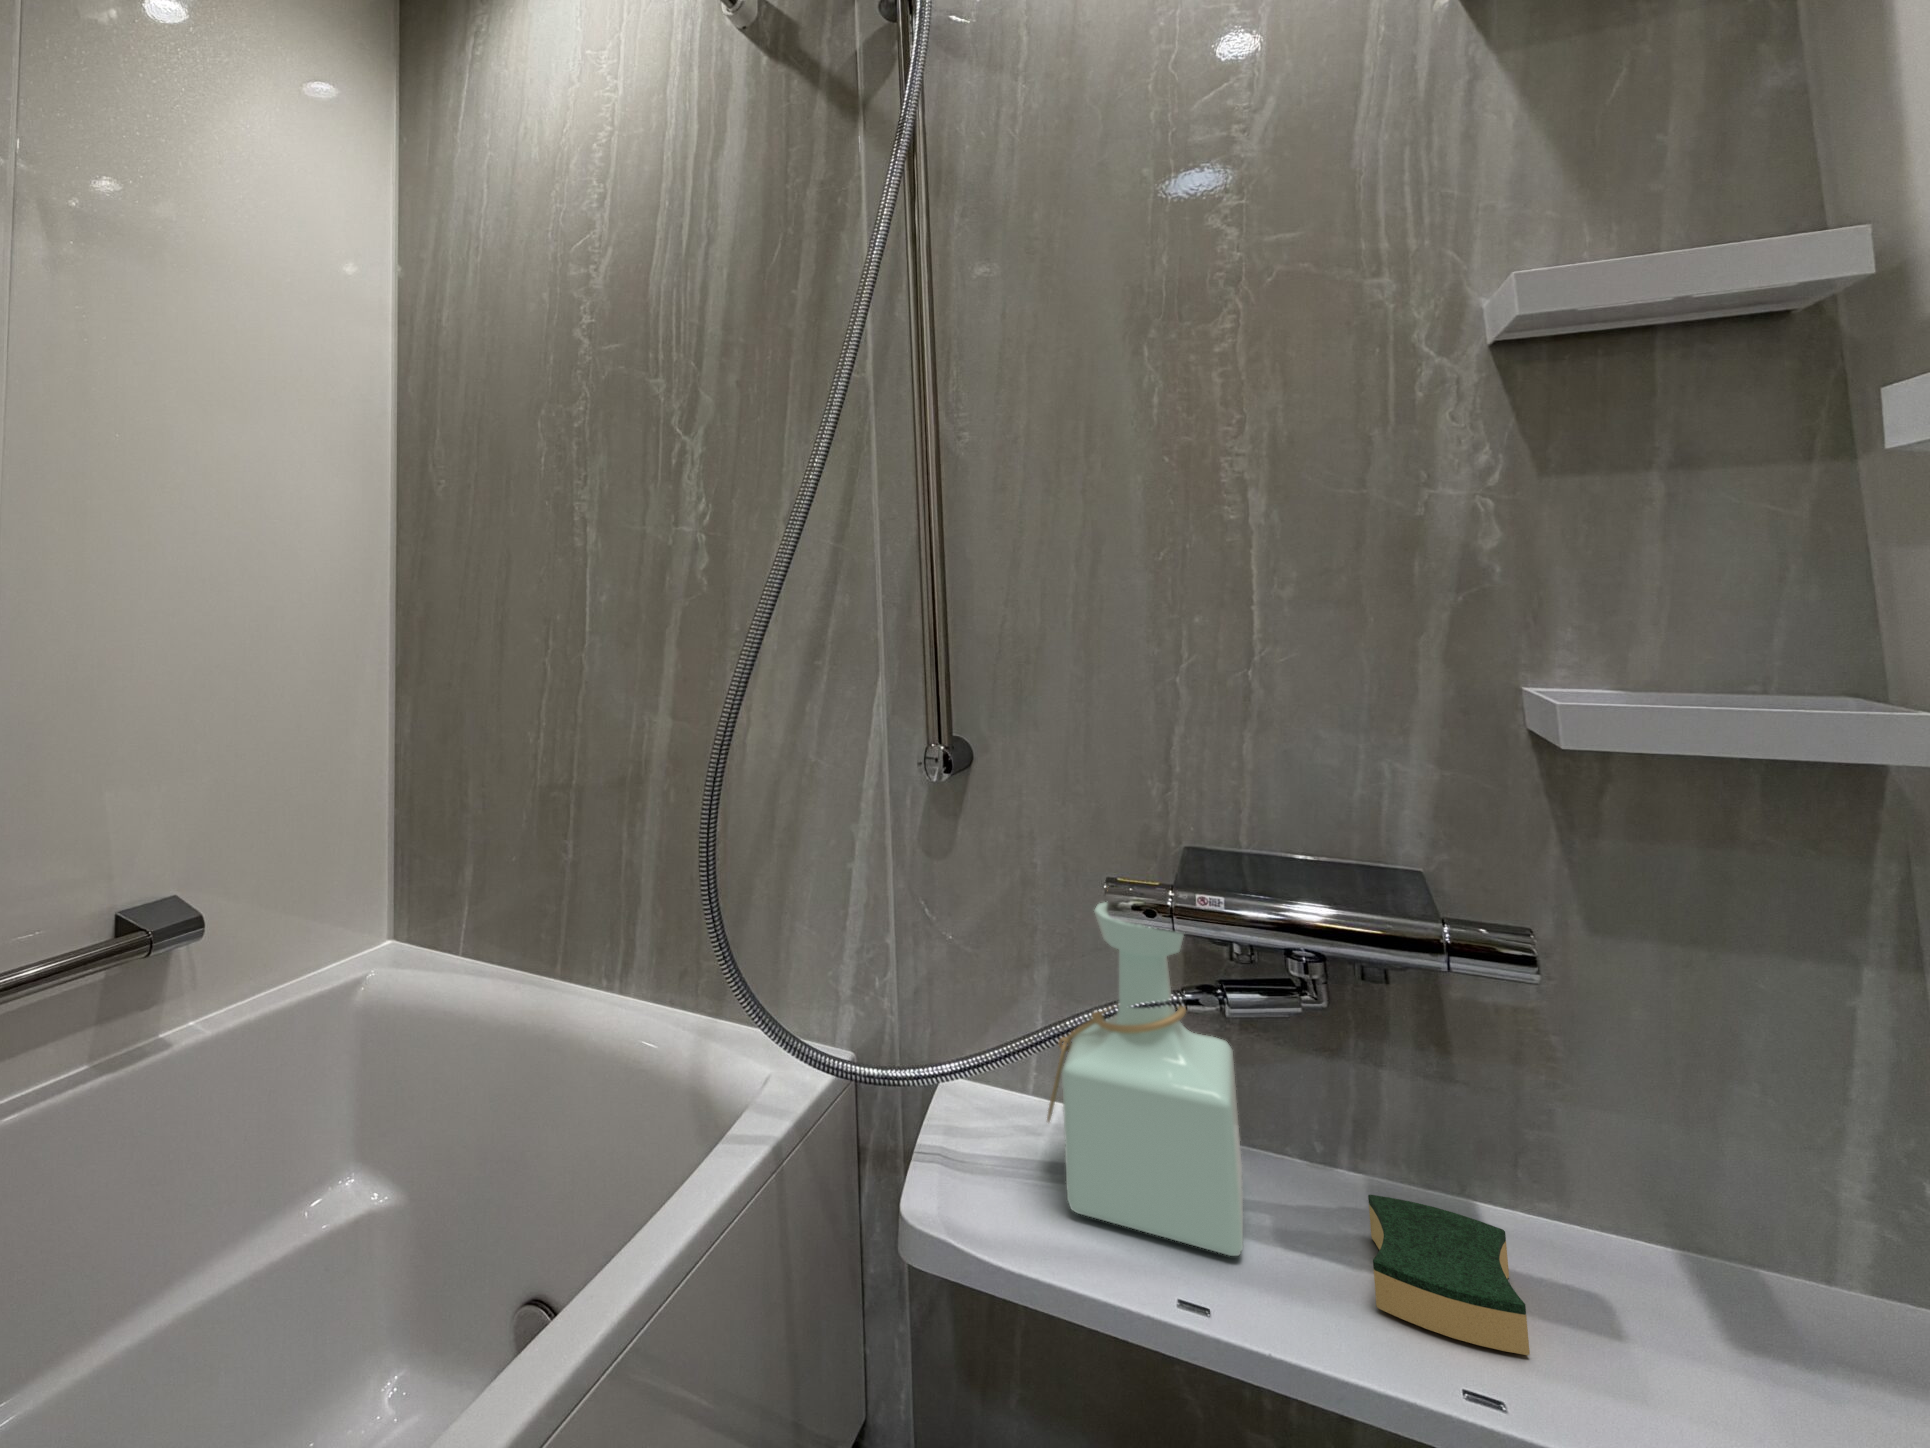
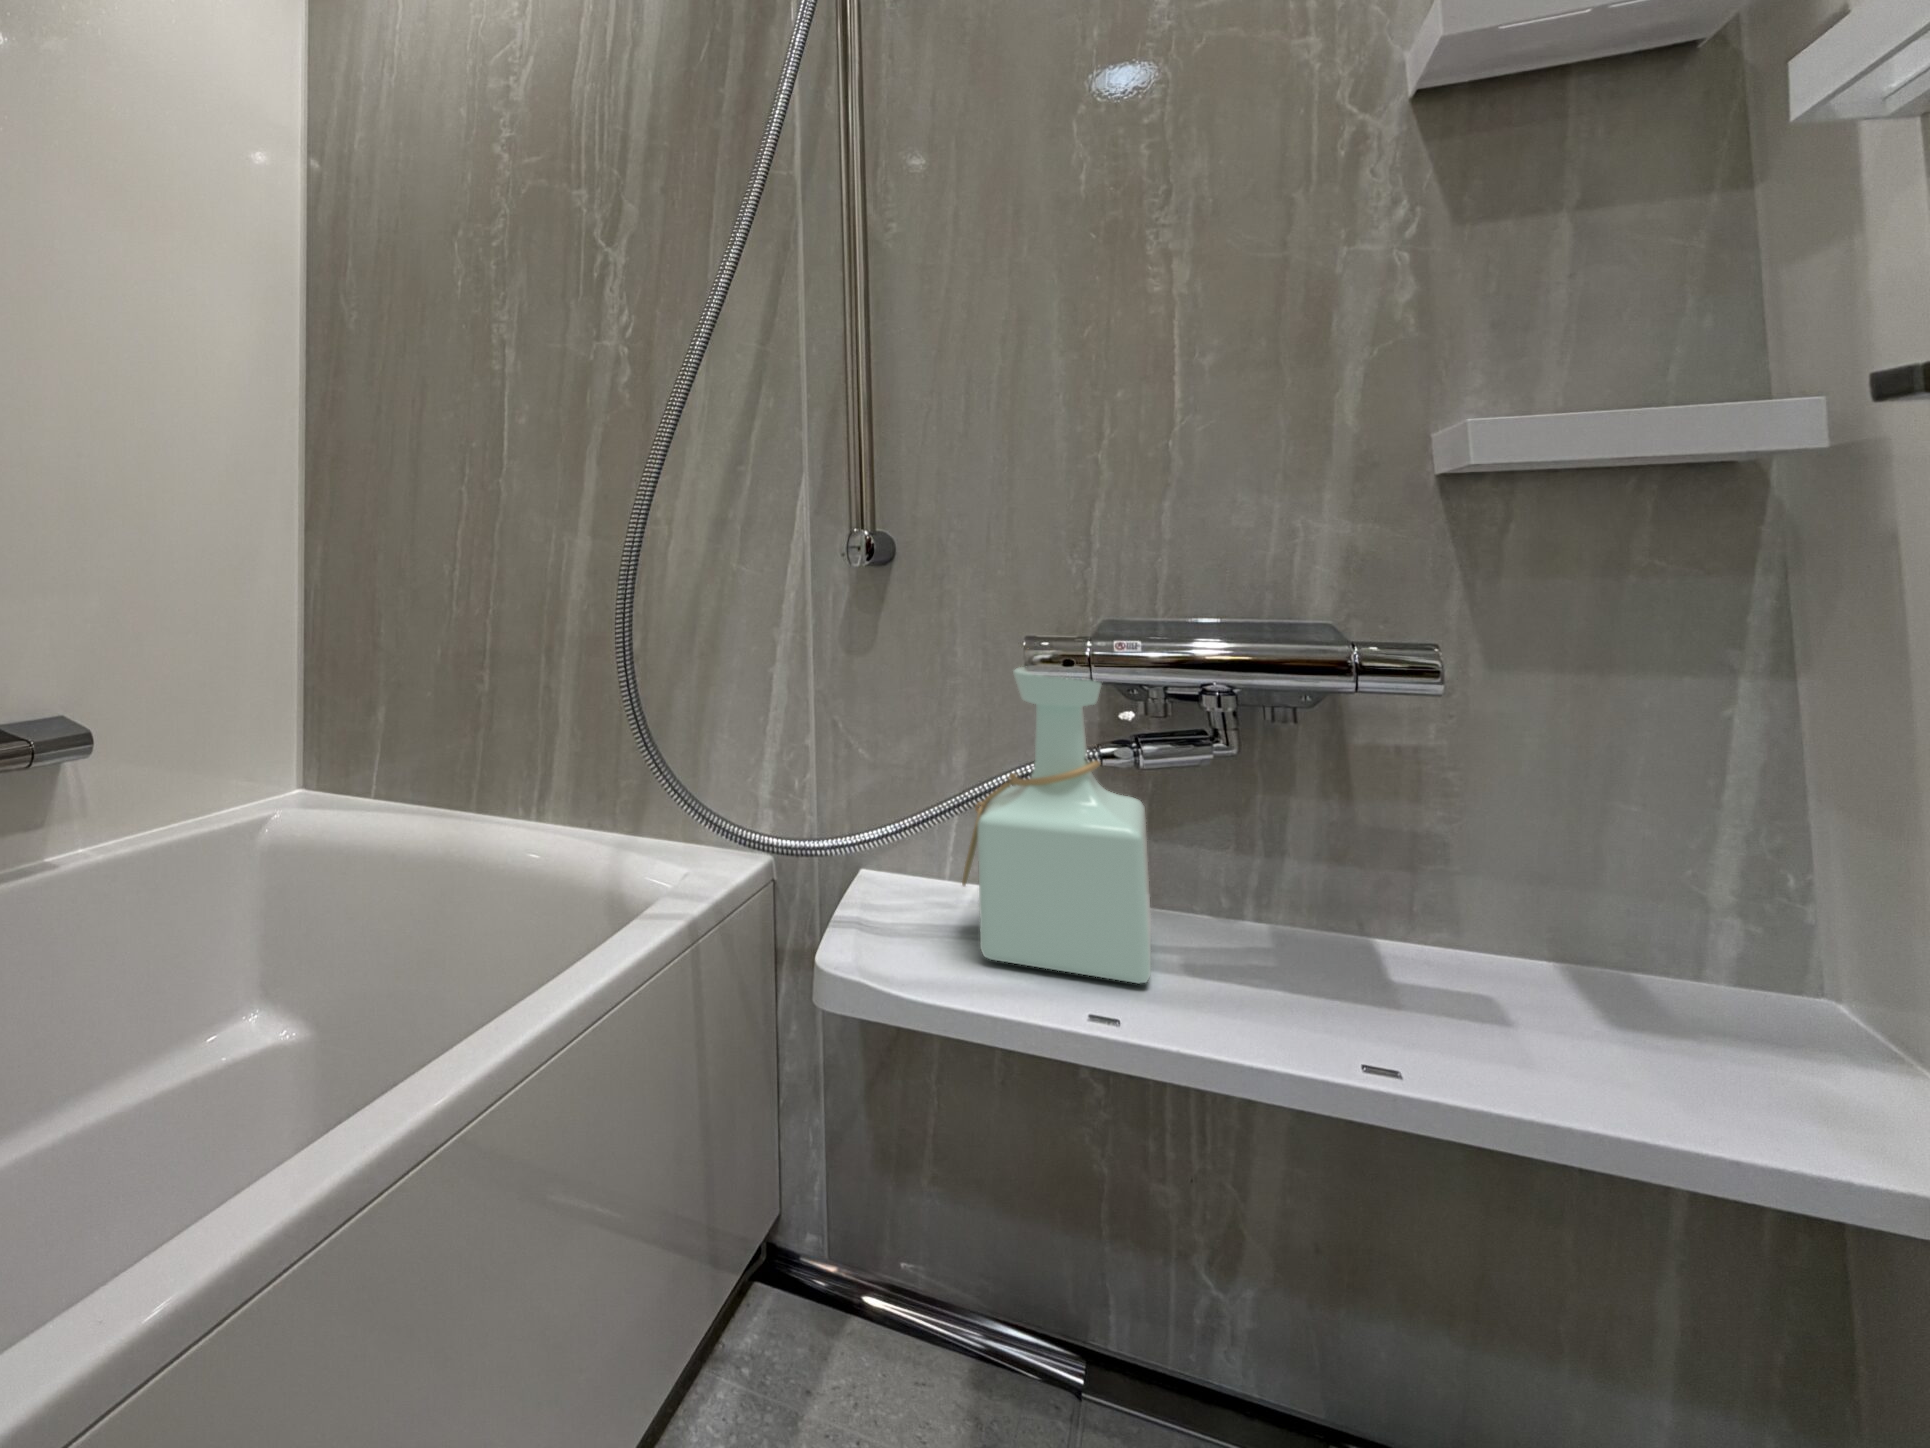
sponge: present [1368,1195,1530,1355] -> none [1271,927,1421,1040]

